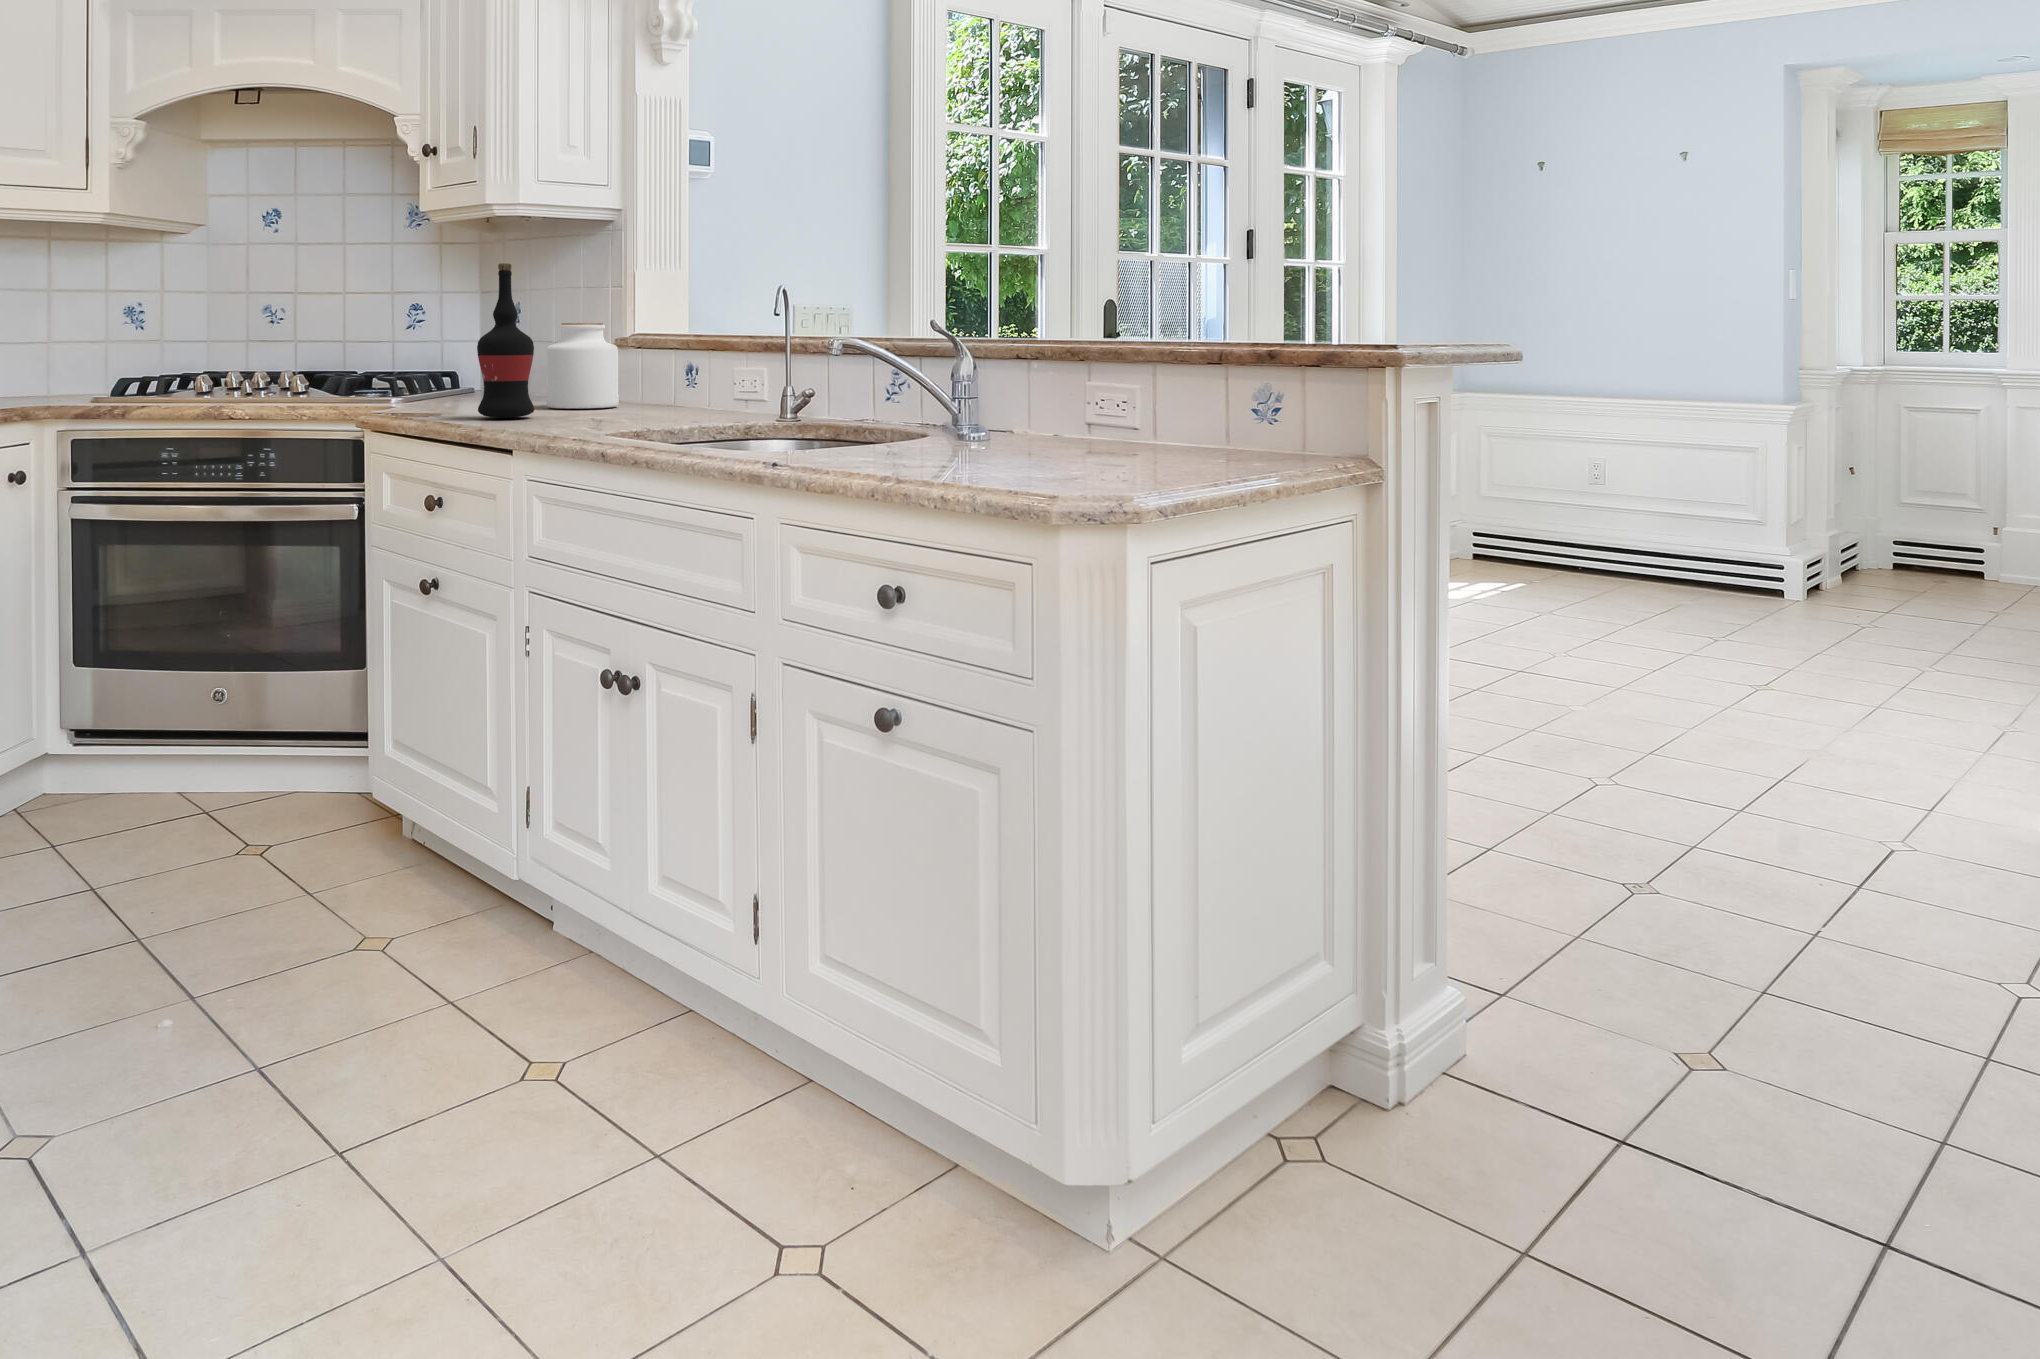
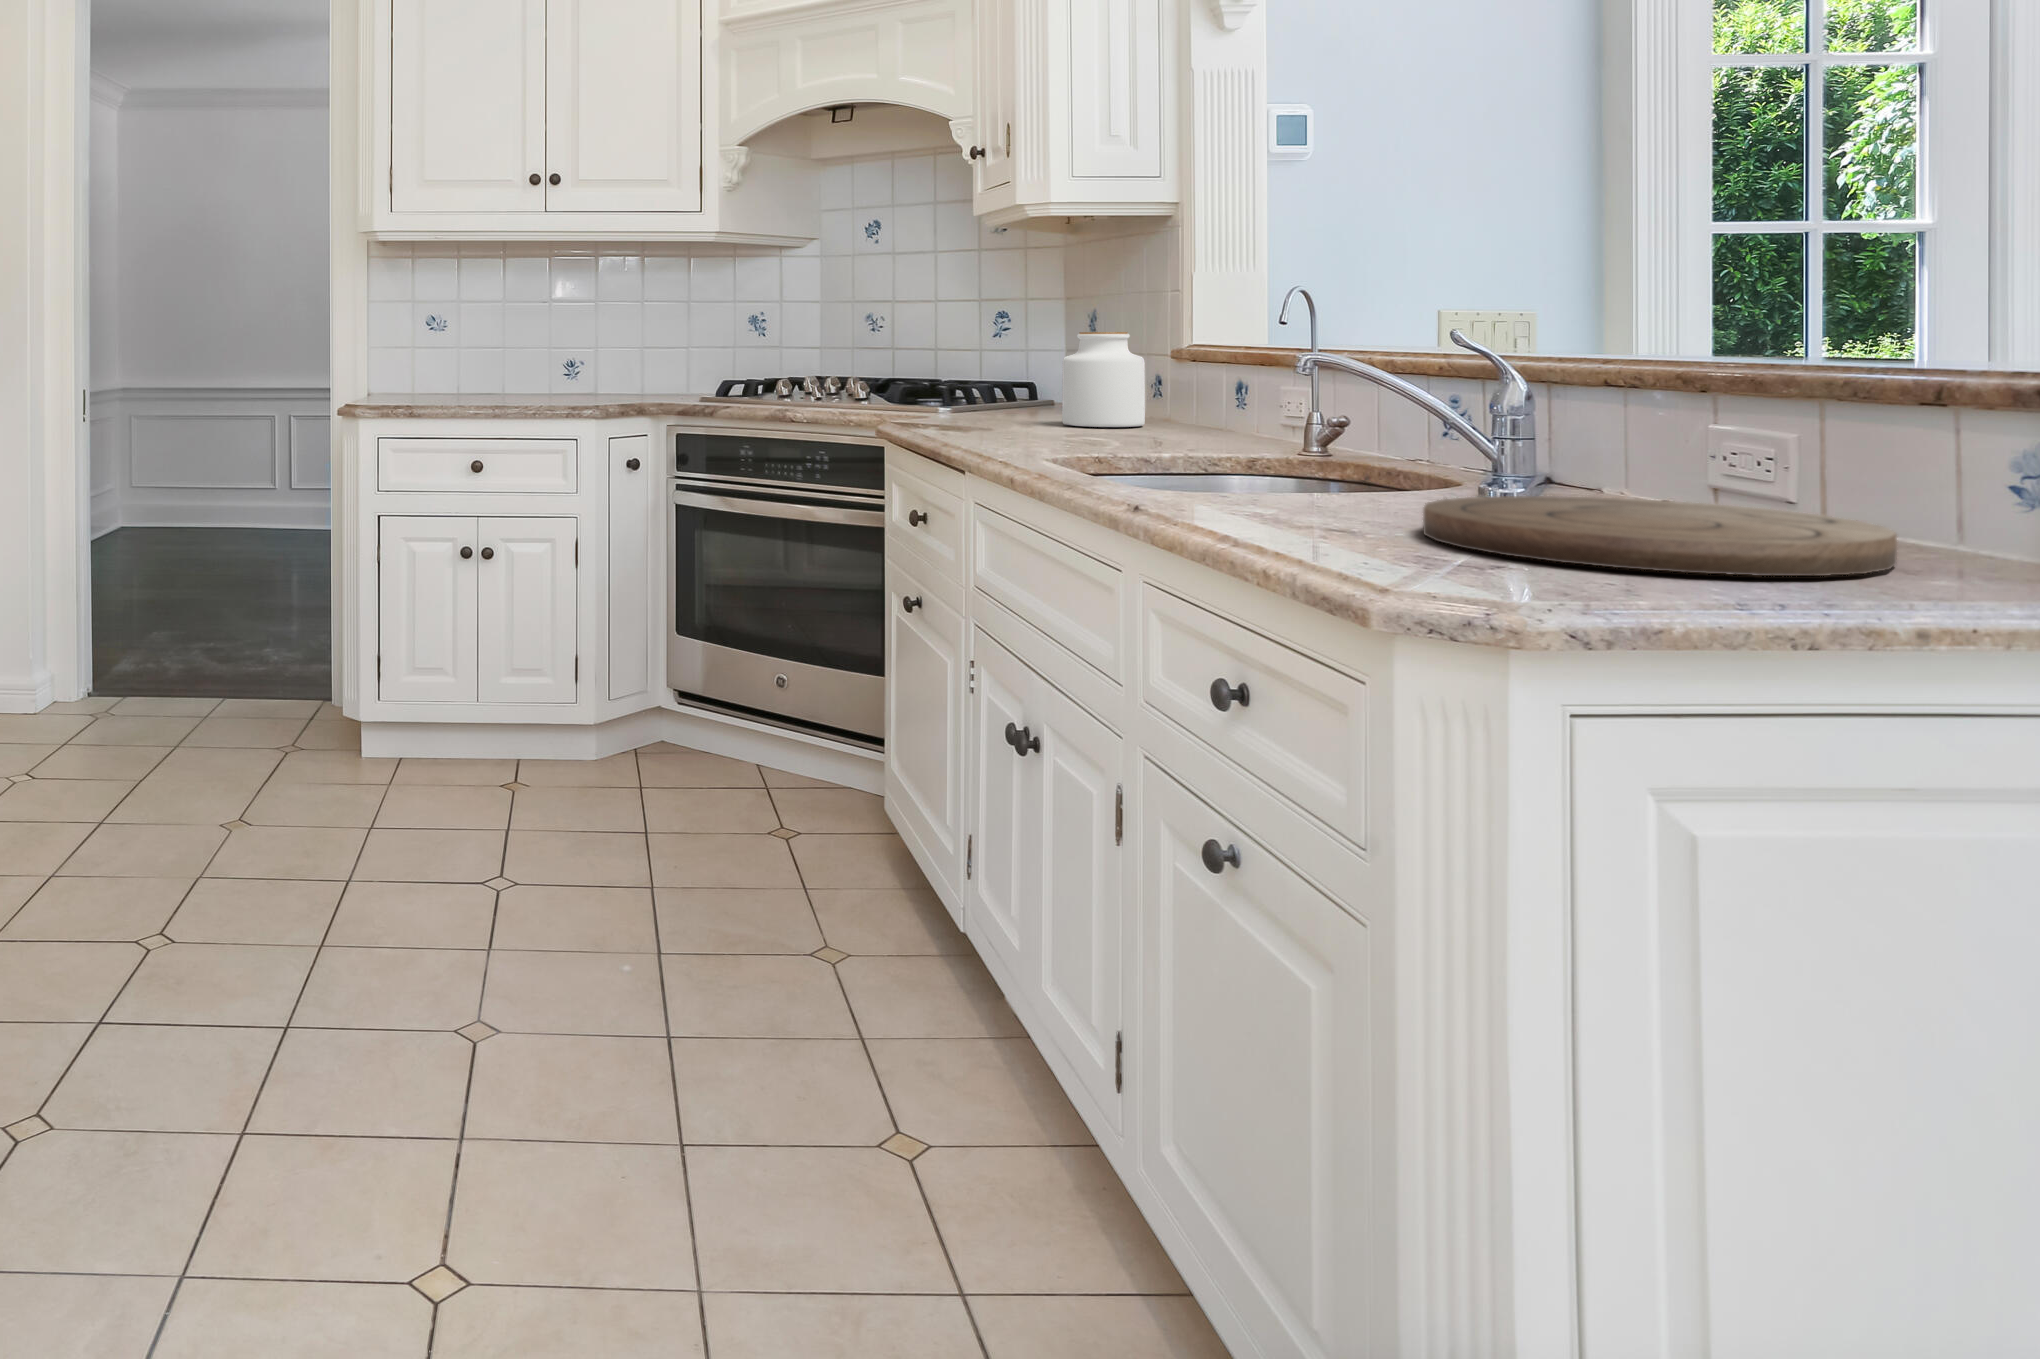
wine bottle: present [477,263,534,418] -> none [961,269,1023,433]
cutting board: none [970,433,1217,473] -> present [1423,496,1897,576]

